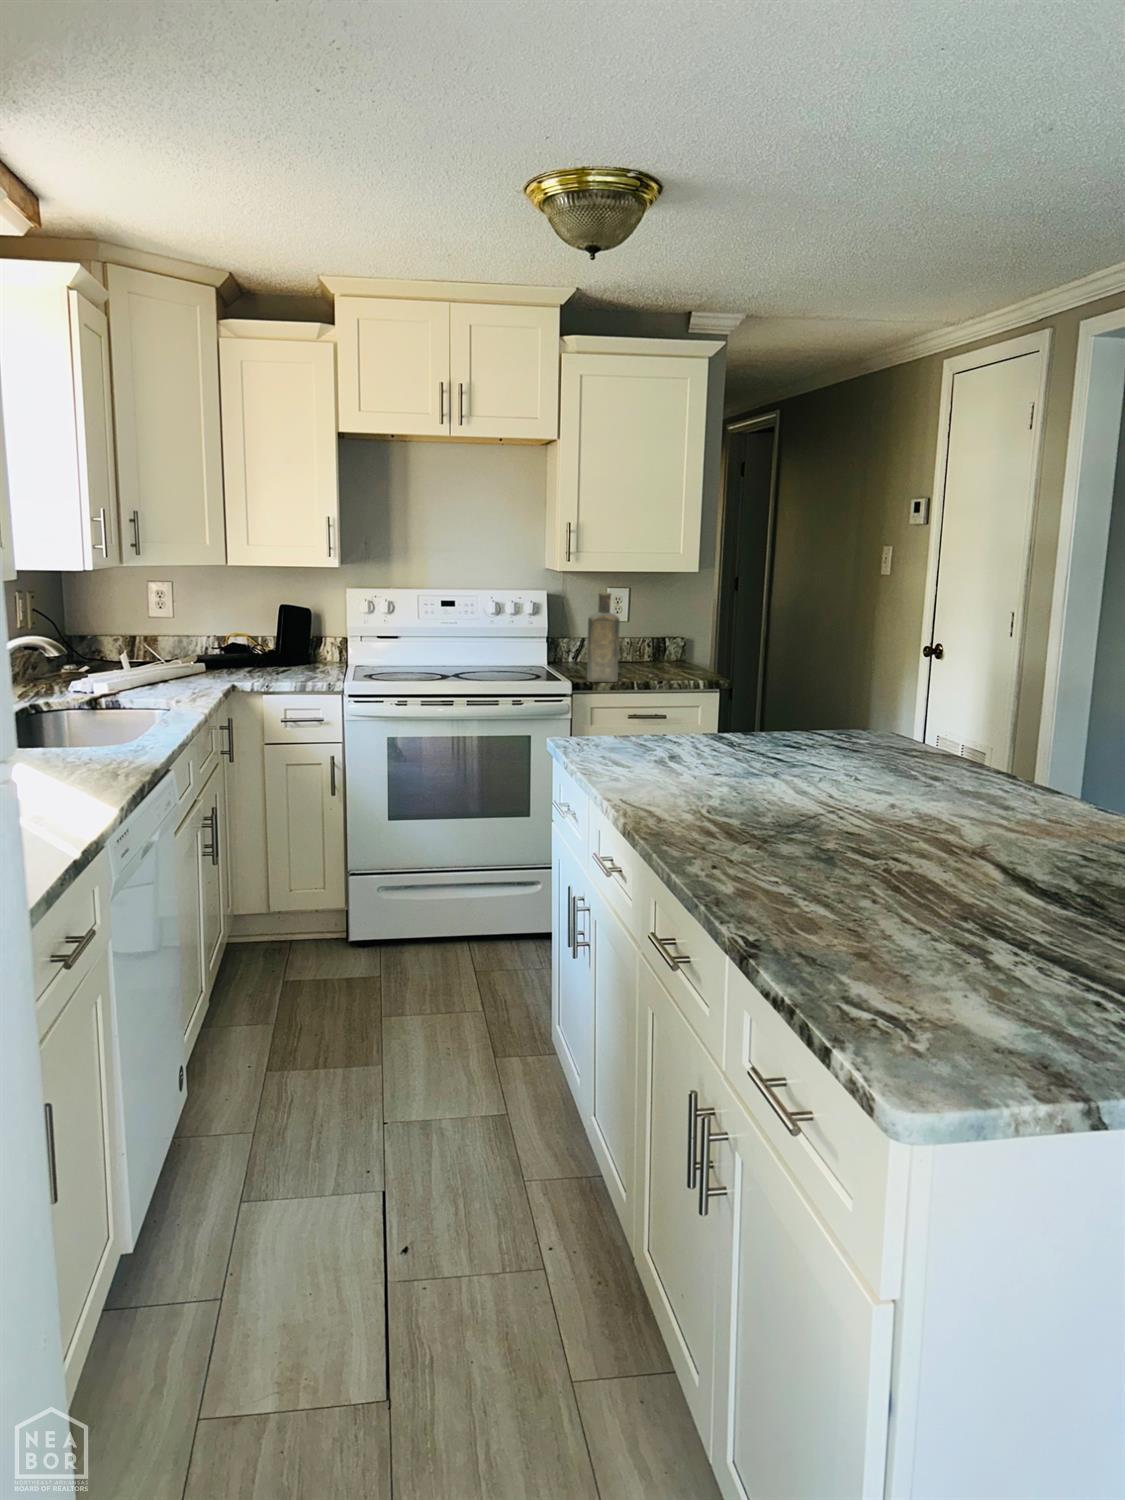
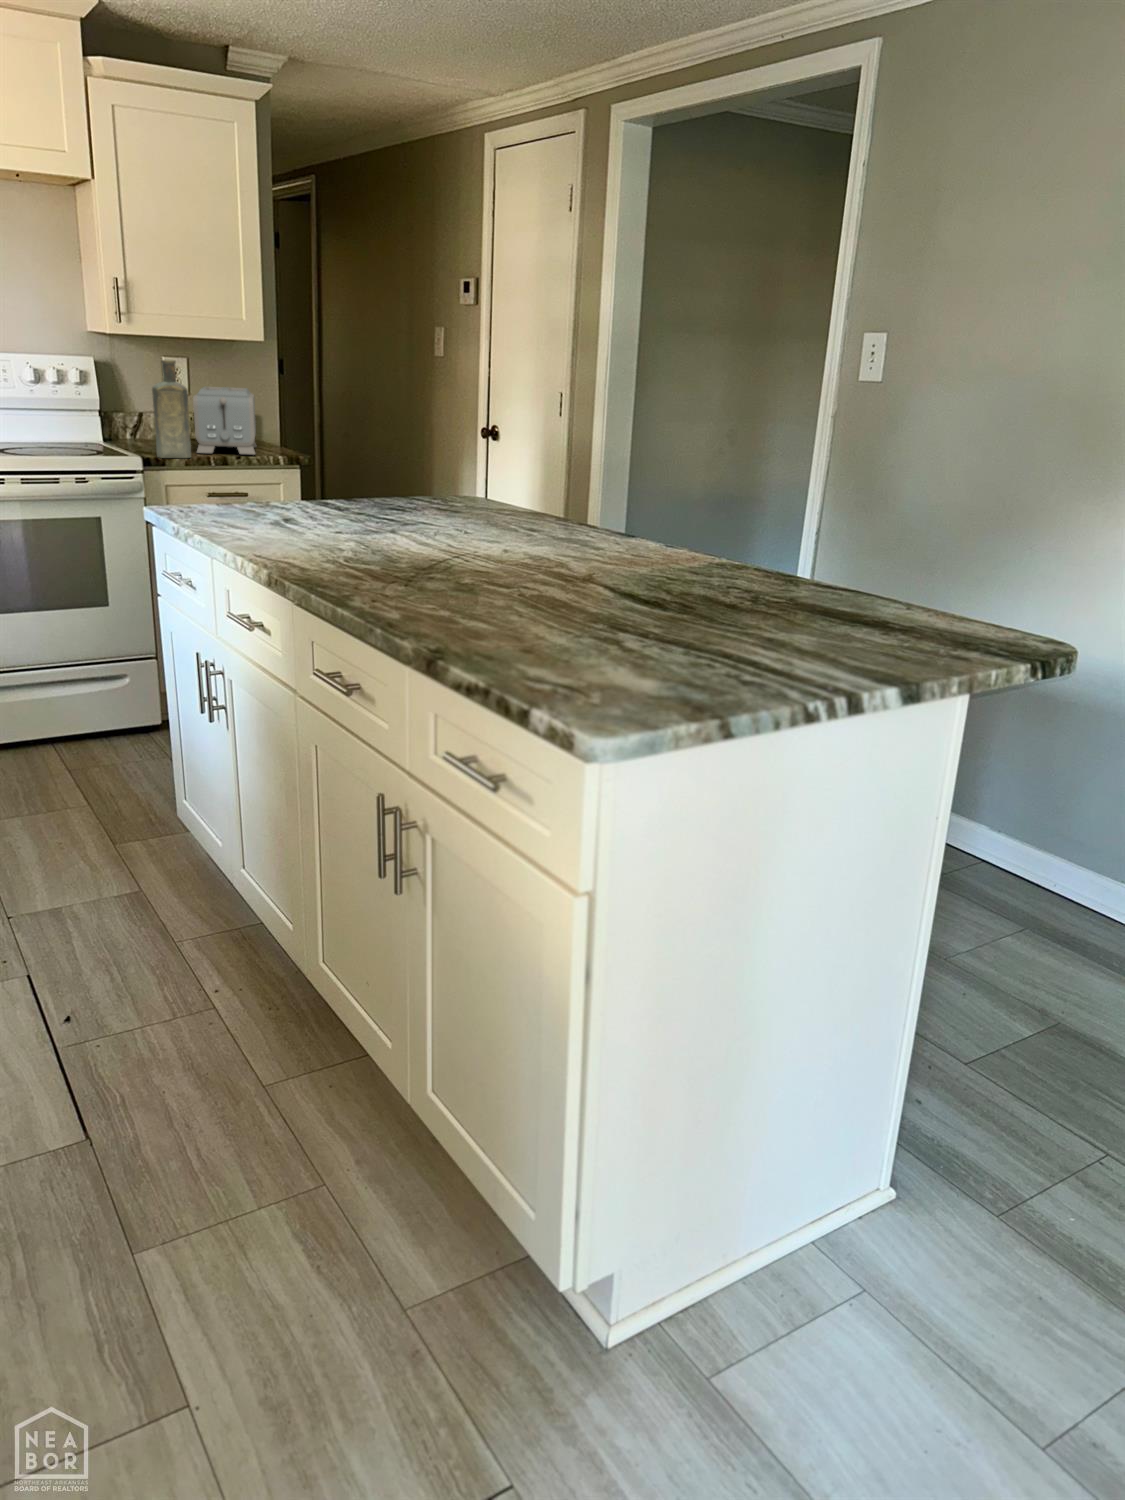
toaster: none [625,614,687,679] -> present [193,387,256,454]

